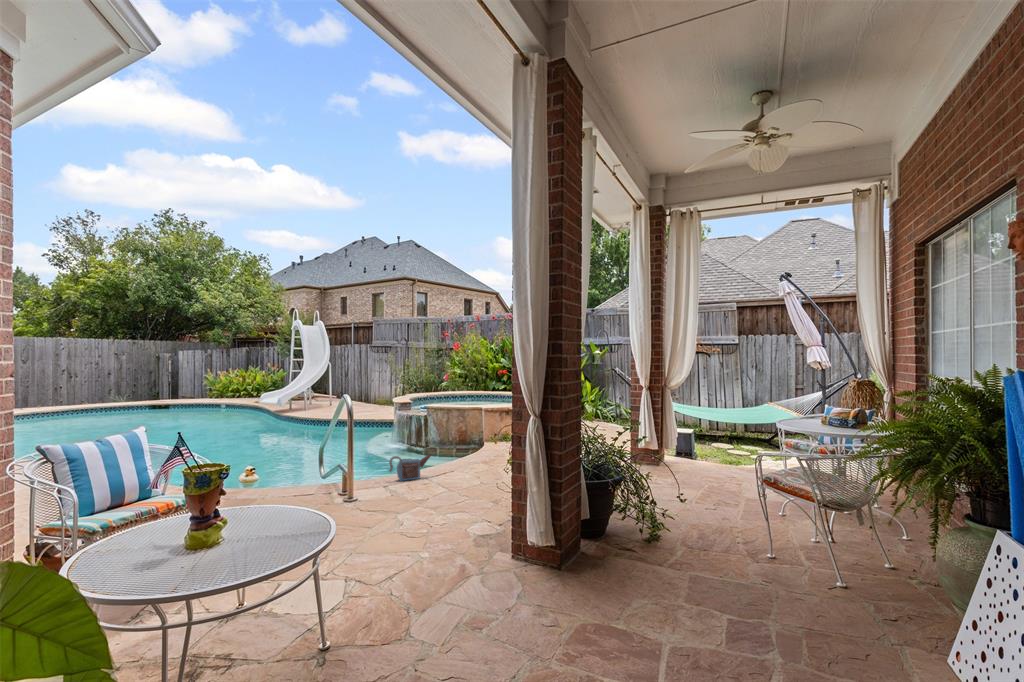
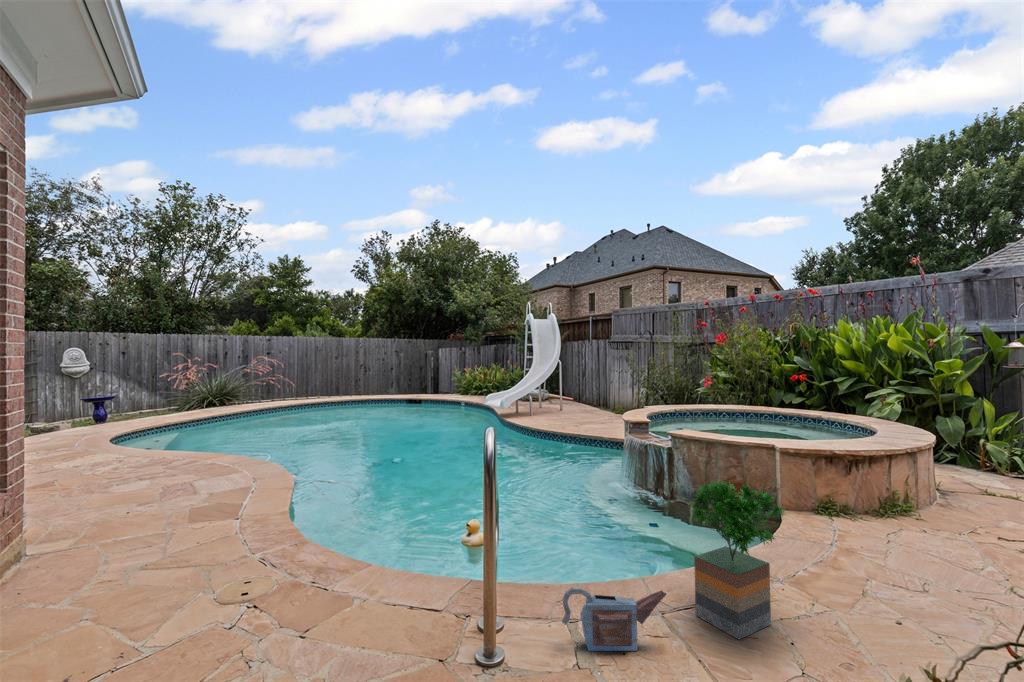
potted tree: none [440,411,478,472] -> present [691,481,785,639]

